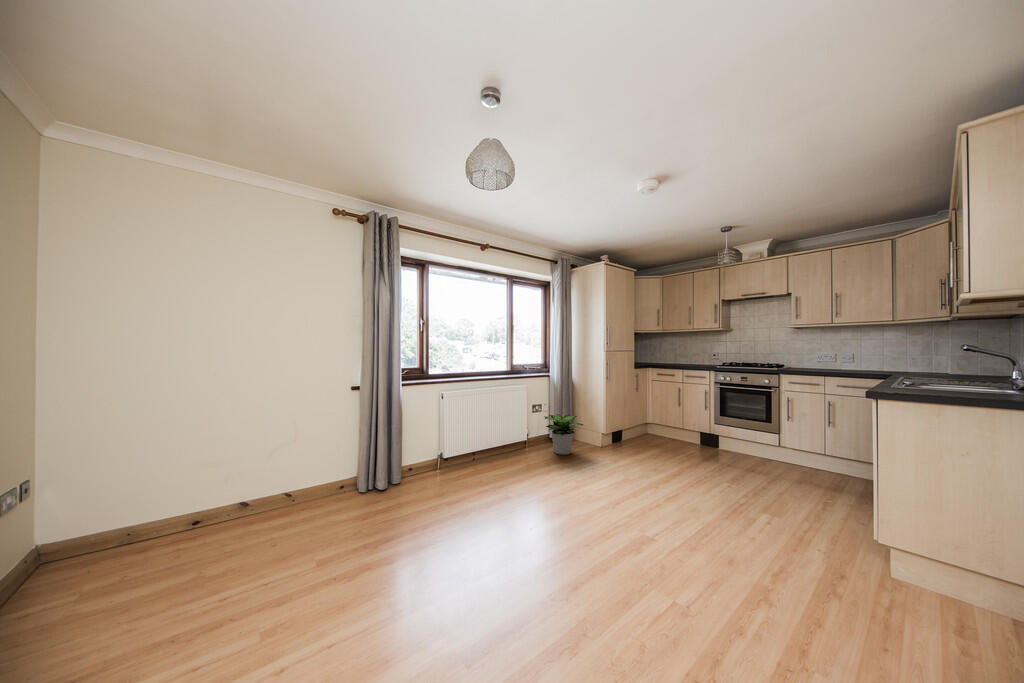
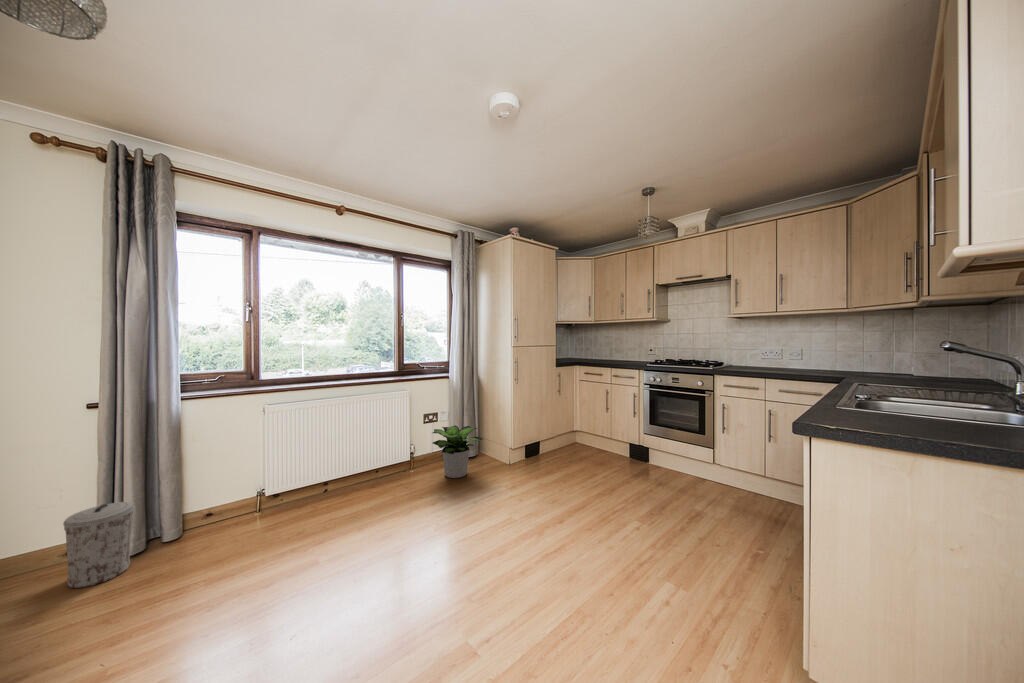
trash can: none [355,454,388,505] -> present [63,502,135,588]

